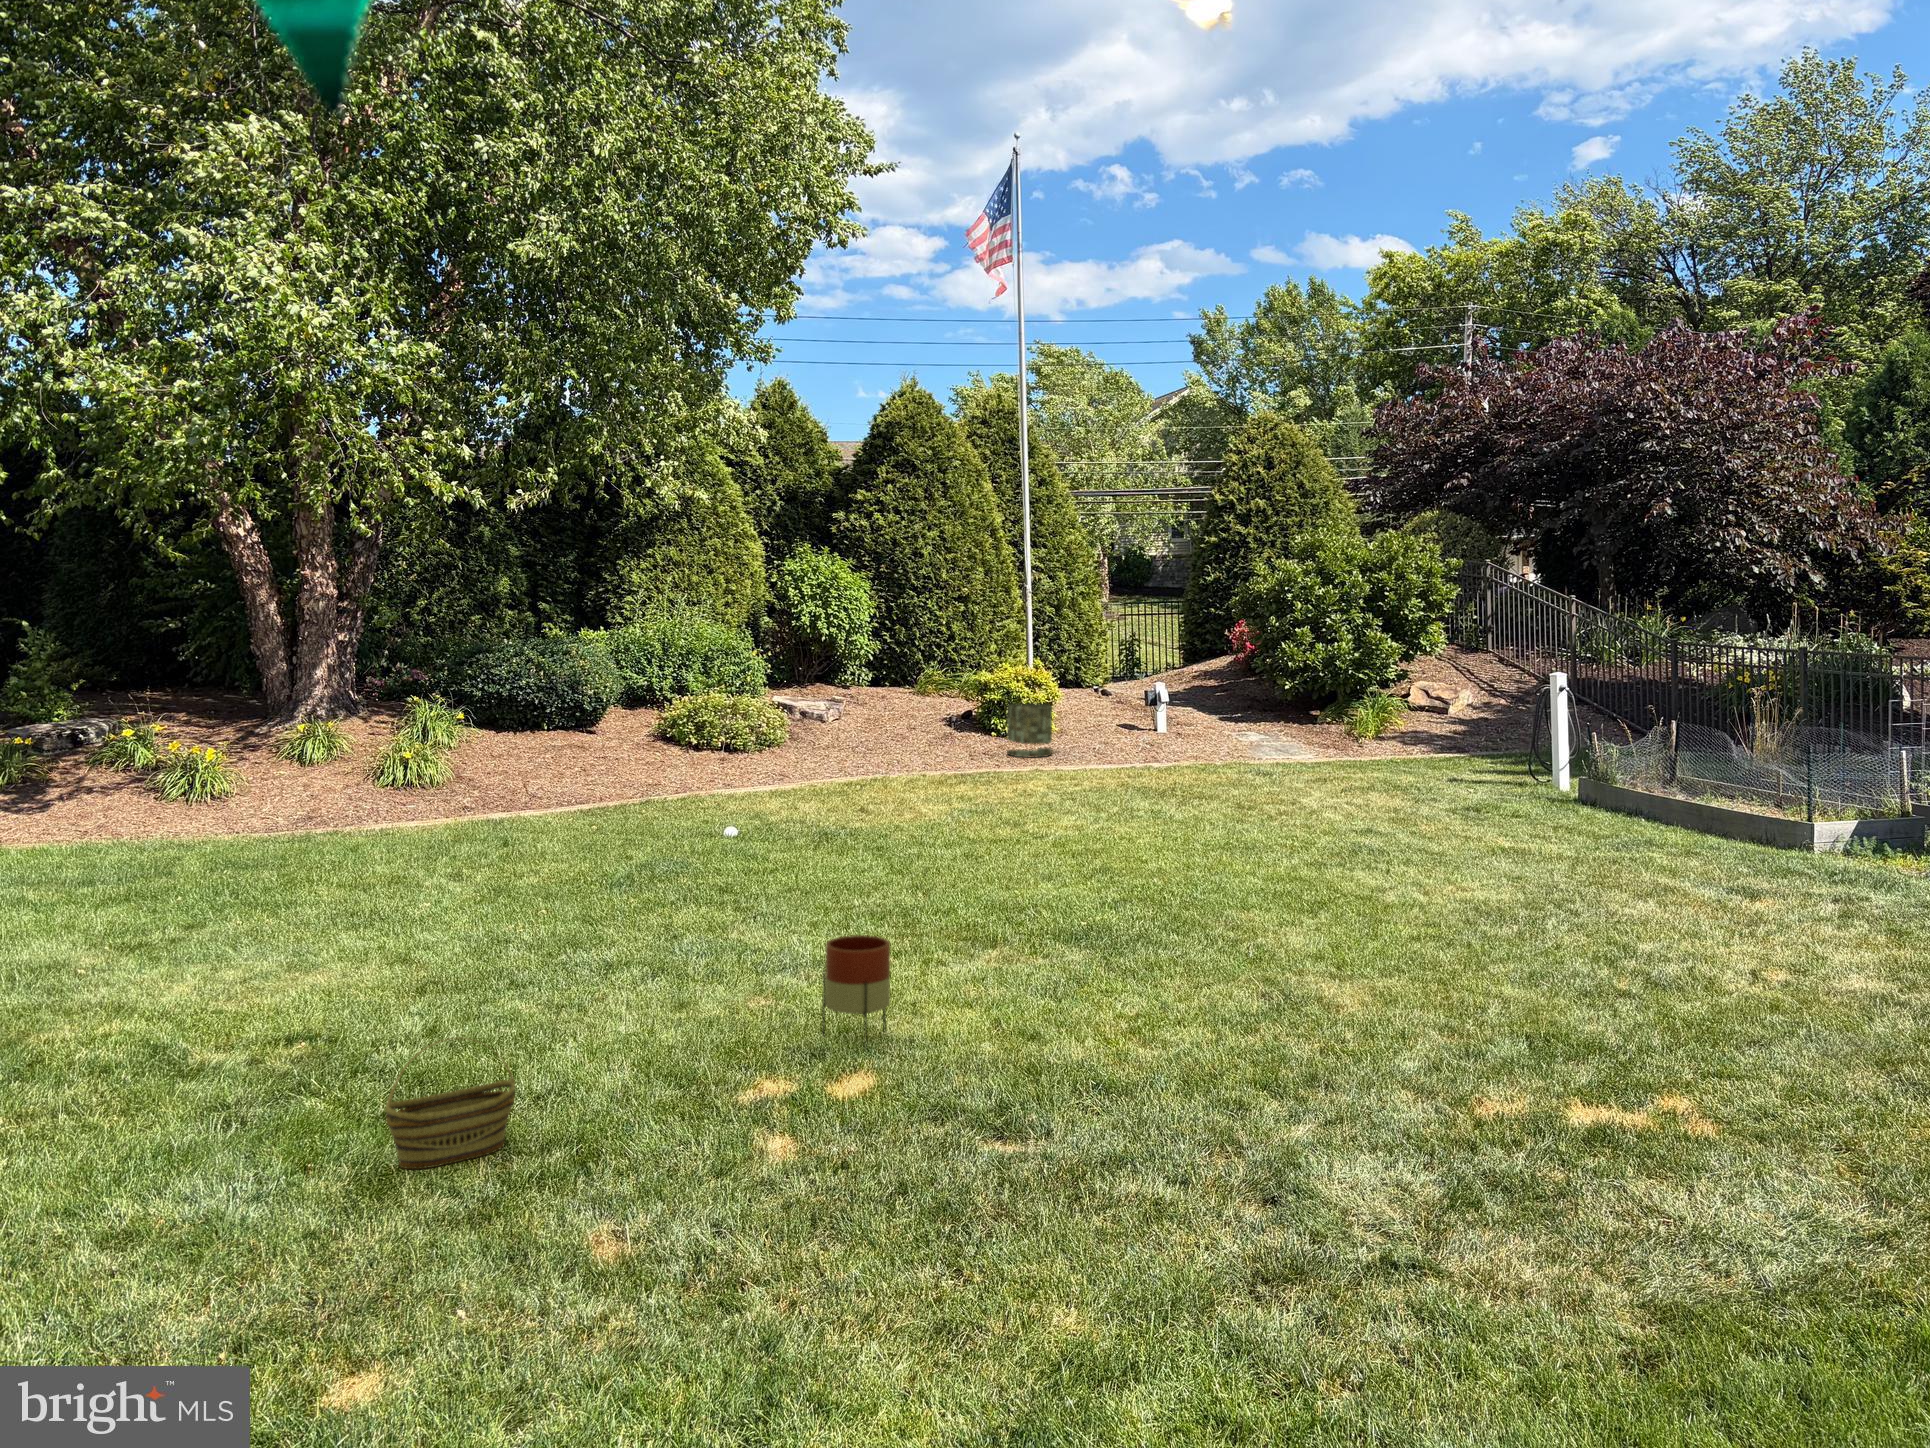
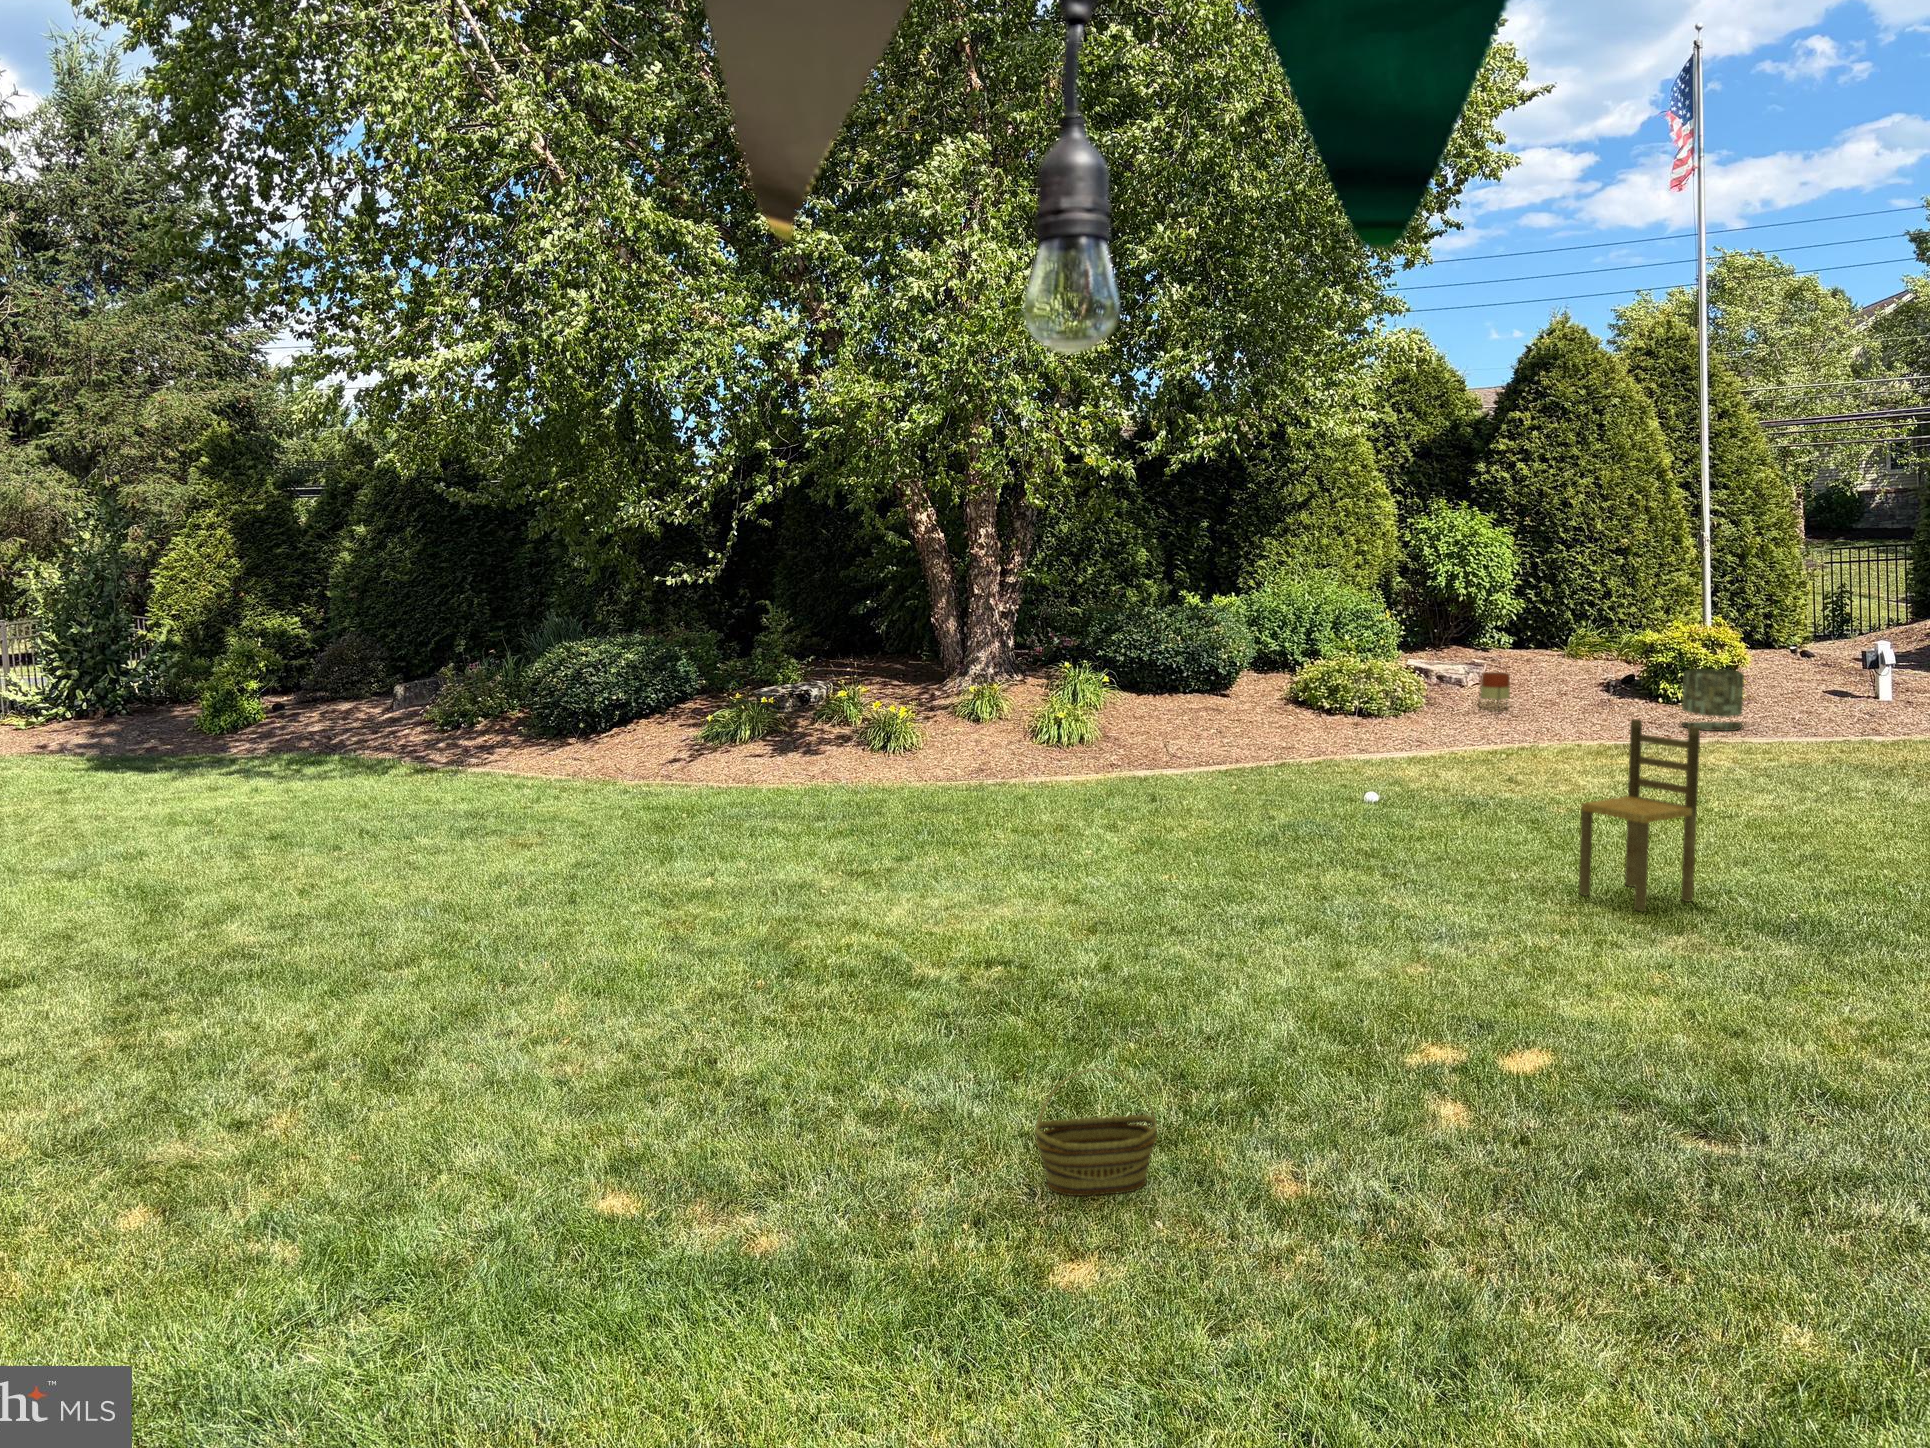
chair: none [909,727,997,892] -> present [1579,719,1700,911]
planter: present [822,935,890,1050] -> present [1480,672,1510,710]

